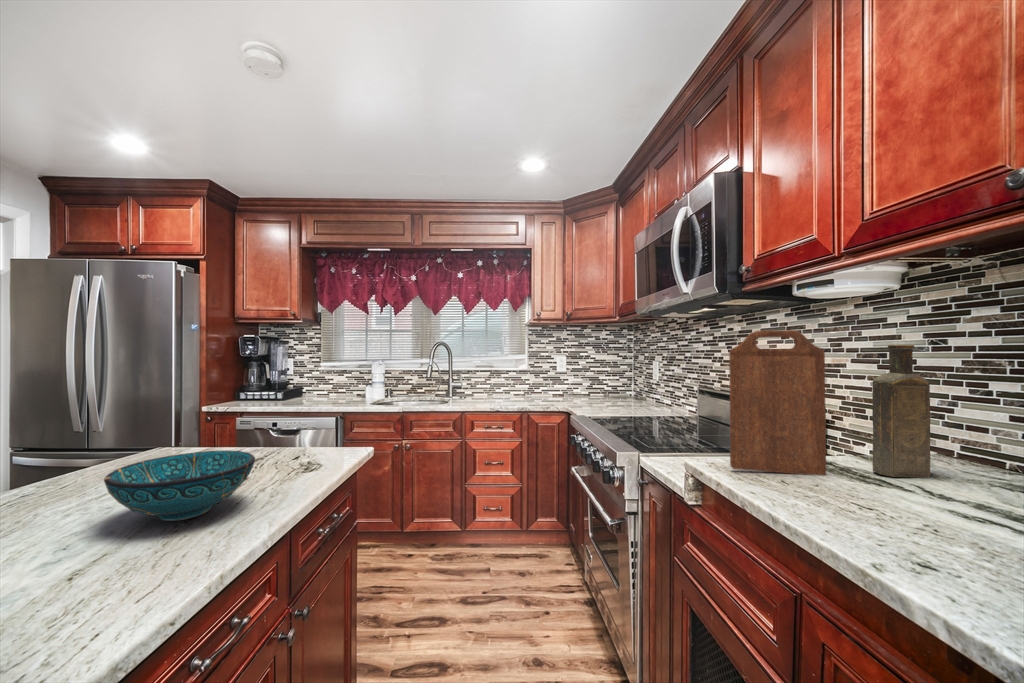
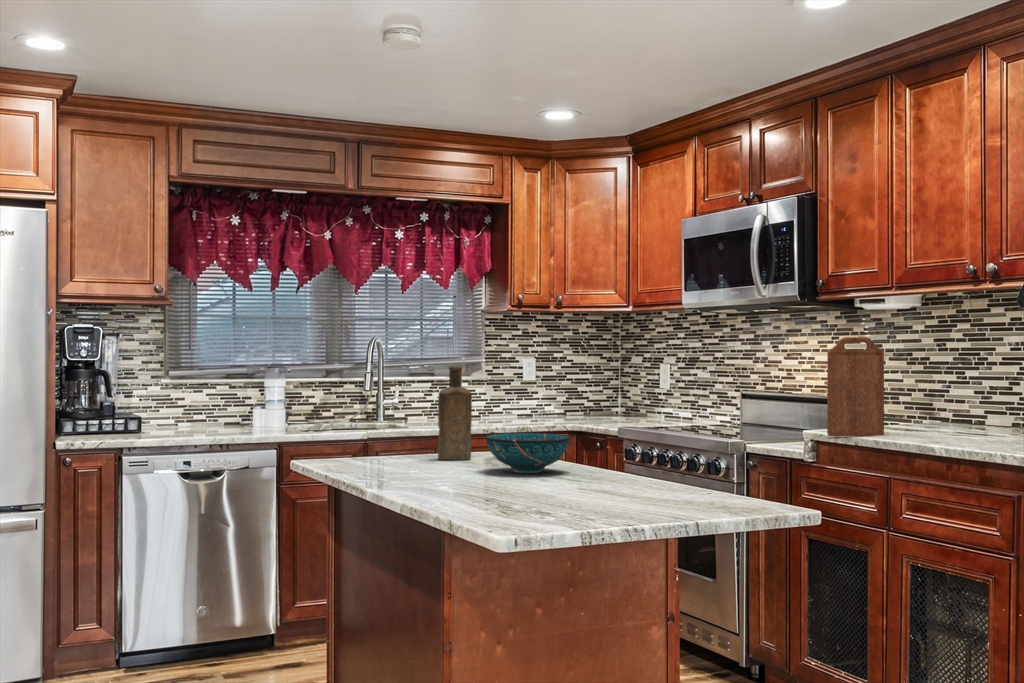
bottle: present [872,345,930,478] -> present [438,366,472,460]

